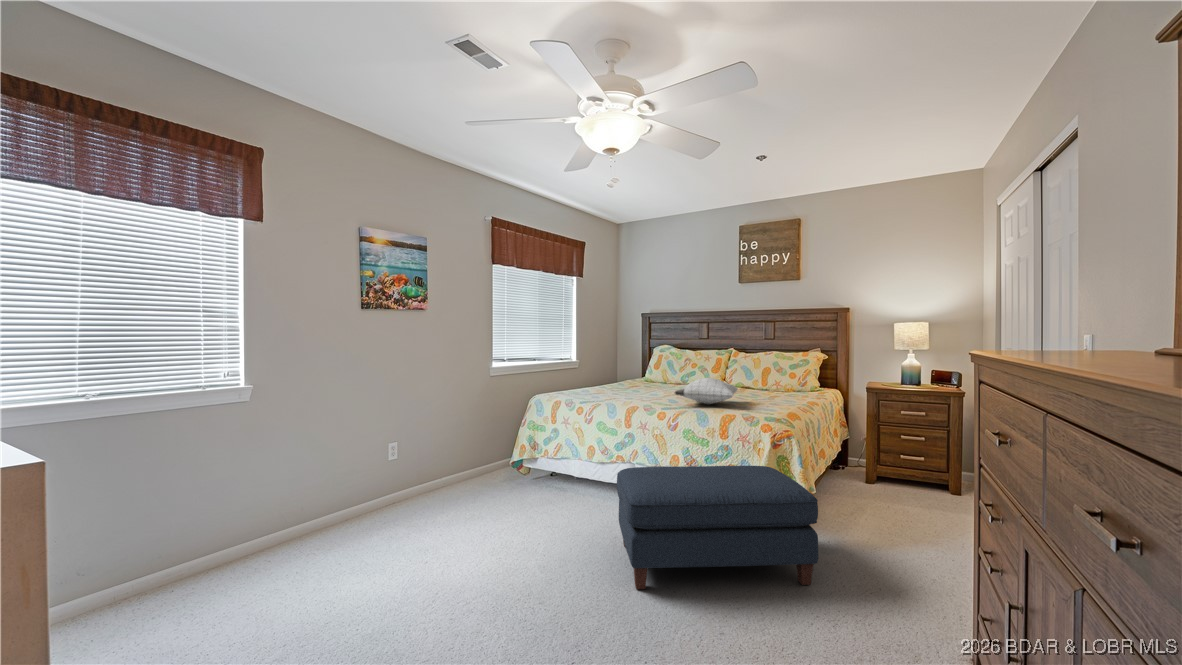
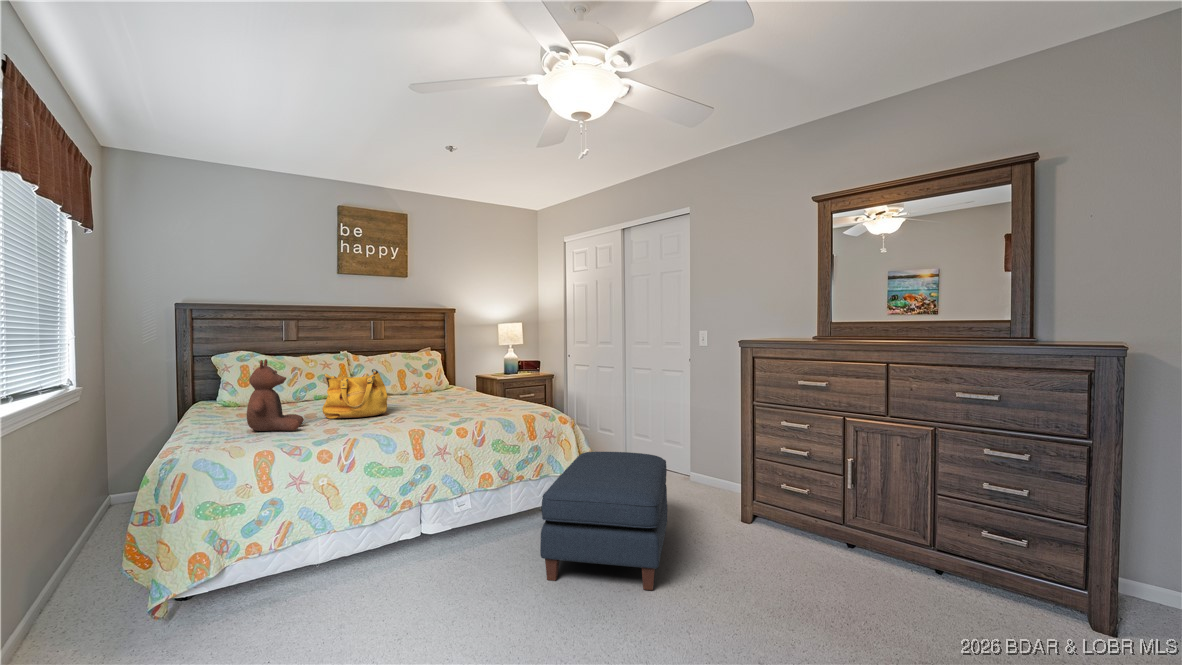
stuffed bear: none [575,350,610,394] -> present [247,359,303,431]
handbag: none [634,361,675,396] -> present [322,369,388,419]
pillow: present [675,378,738,404] -> none [415,383,504,413]

